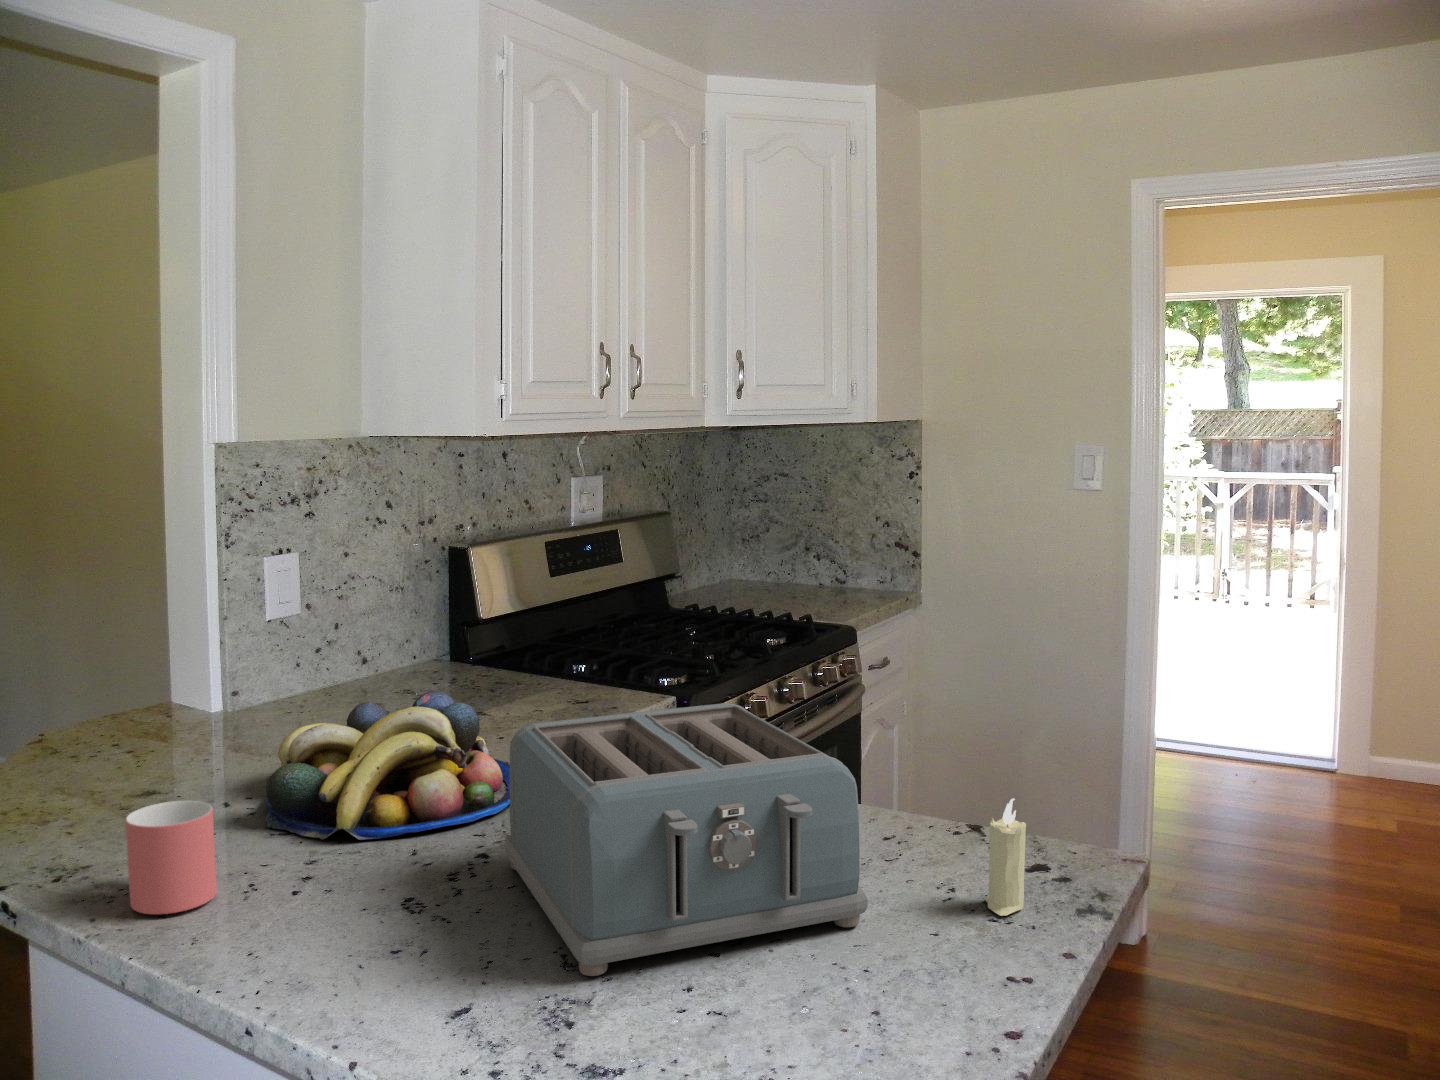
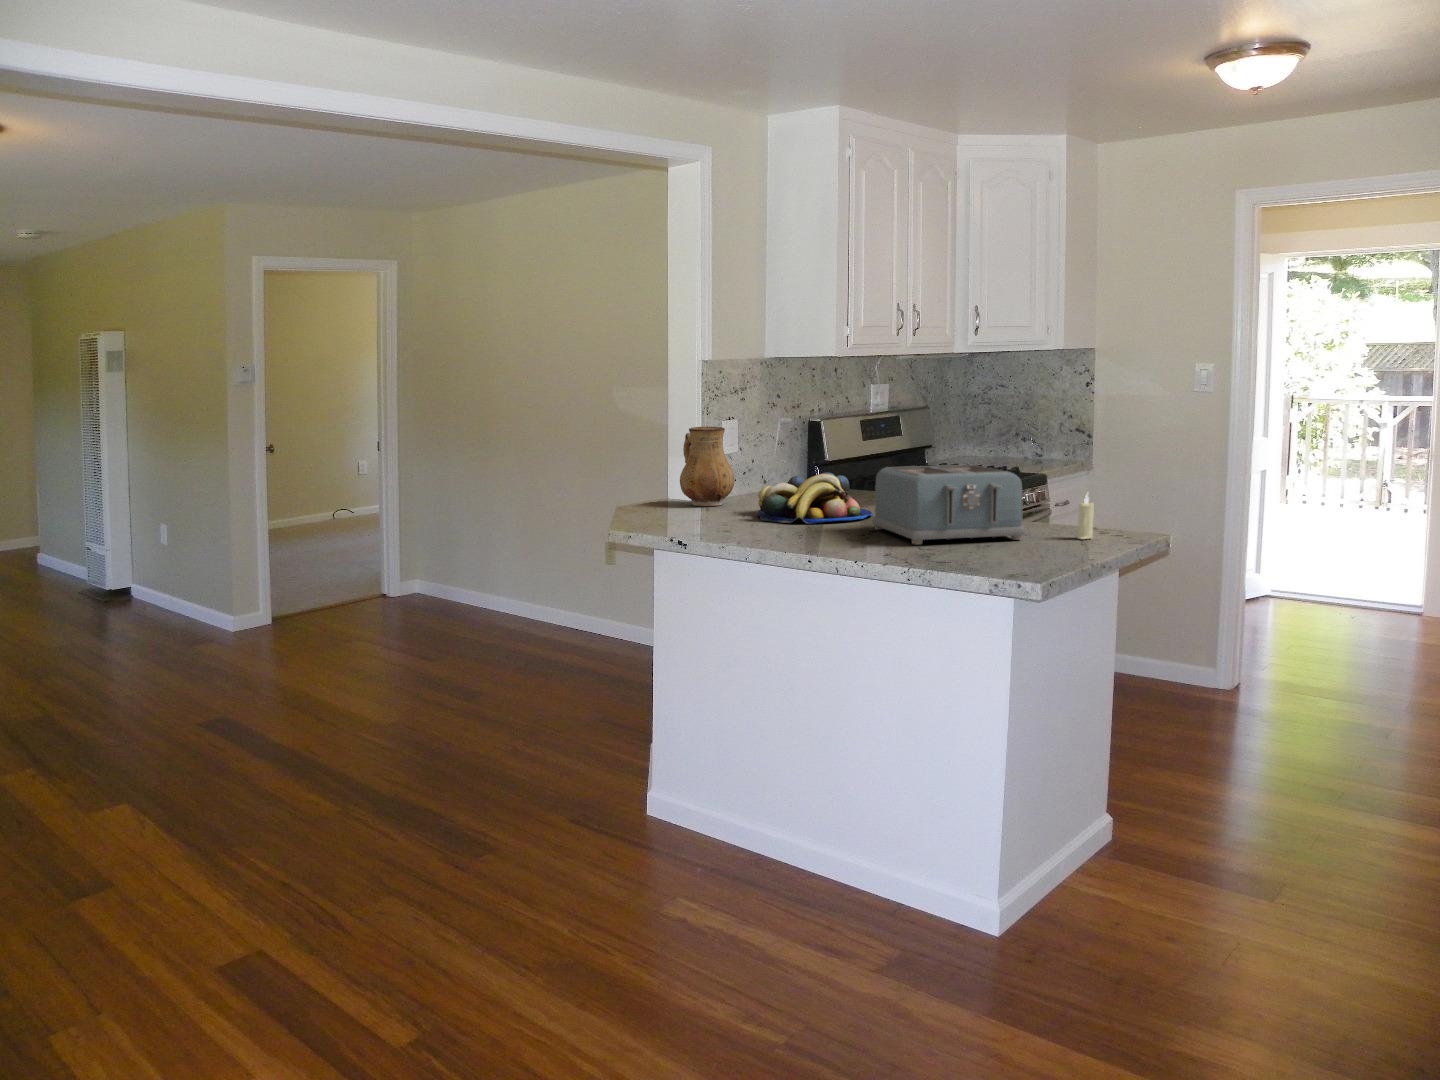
ceramic pitcher: none [138,584,260,754] -> present [680,427,734,506]
mug: present [126,801,217,914] -> none [727,495,760,533]

